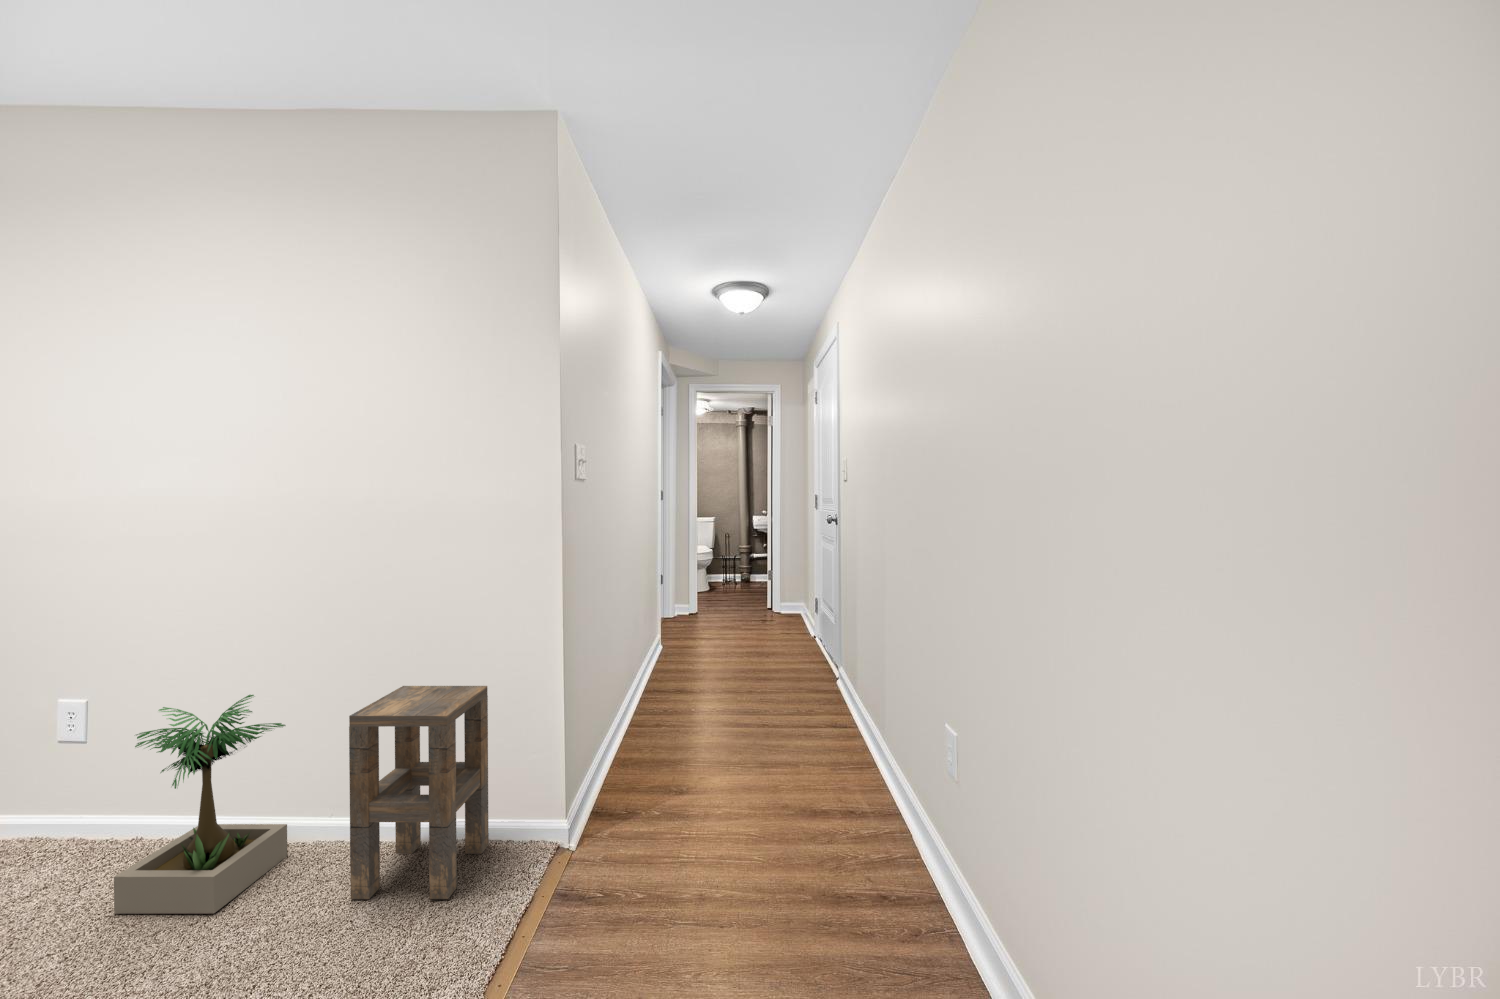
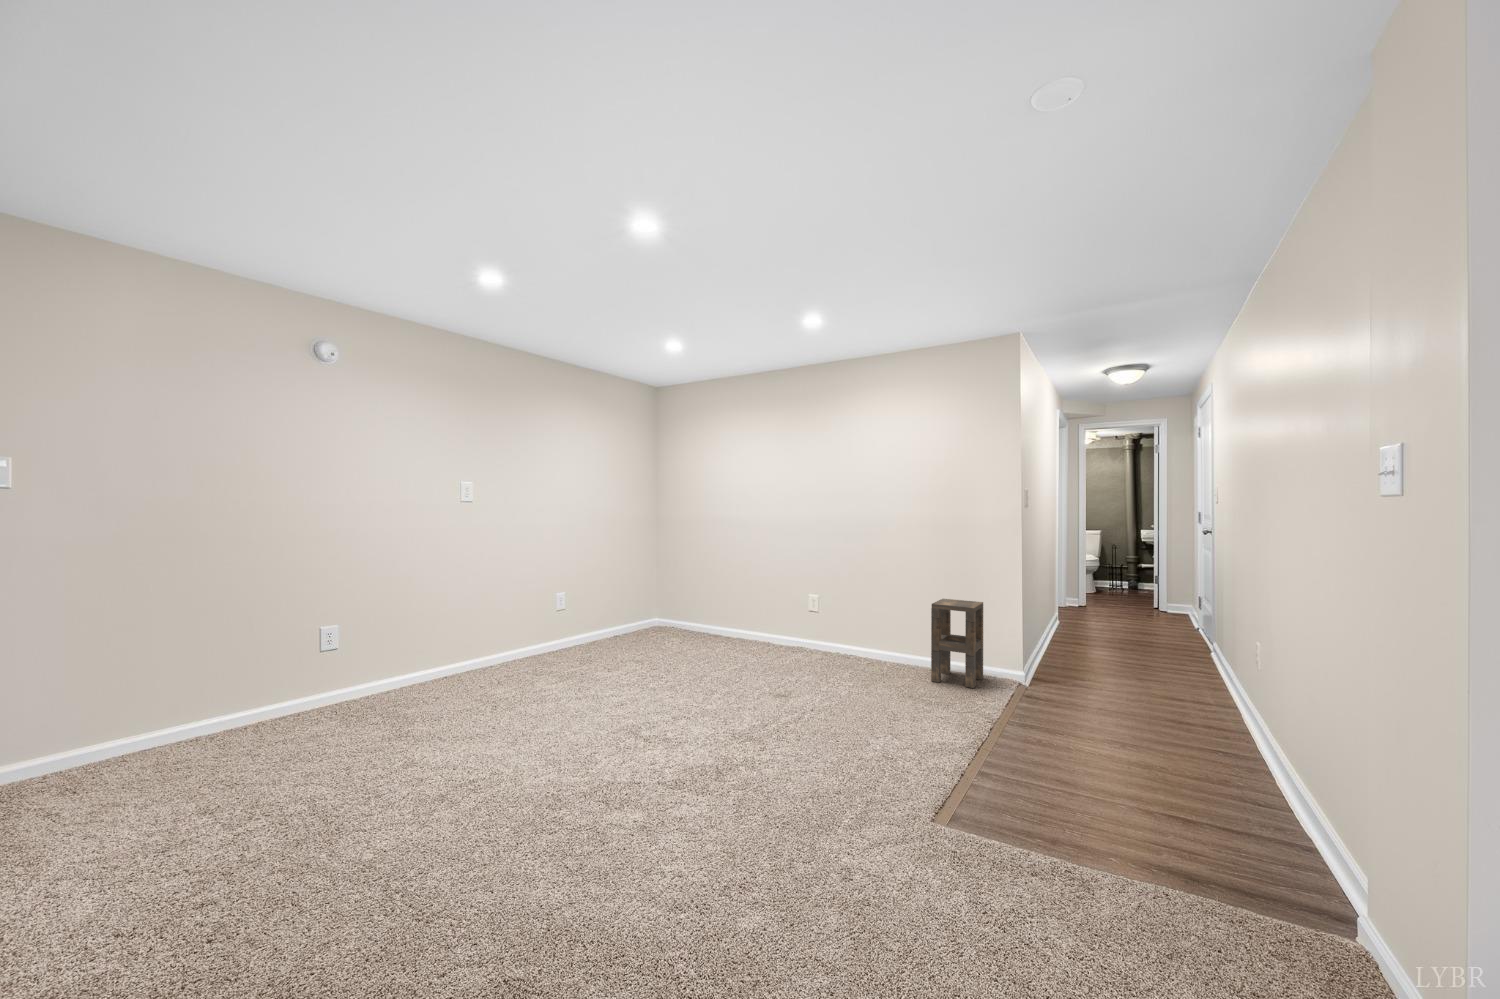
potted plant: present [114,695,287,914] -> none [845,594,900,675]

